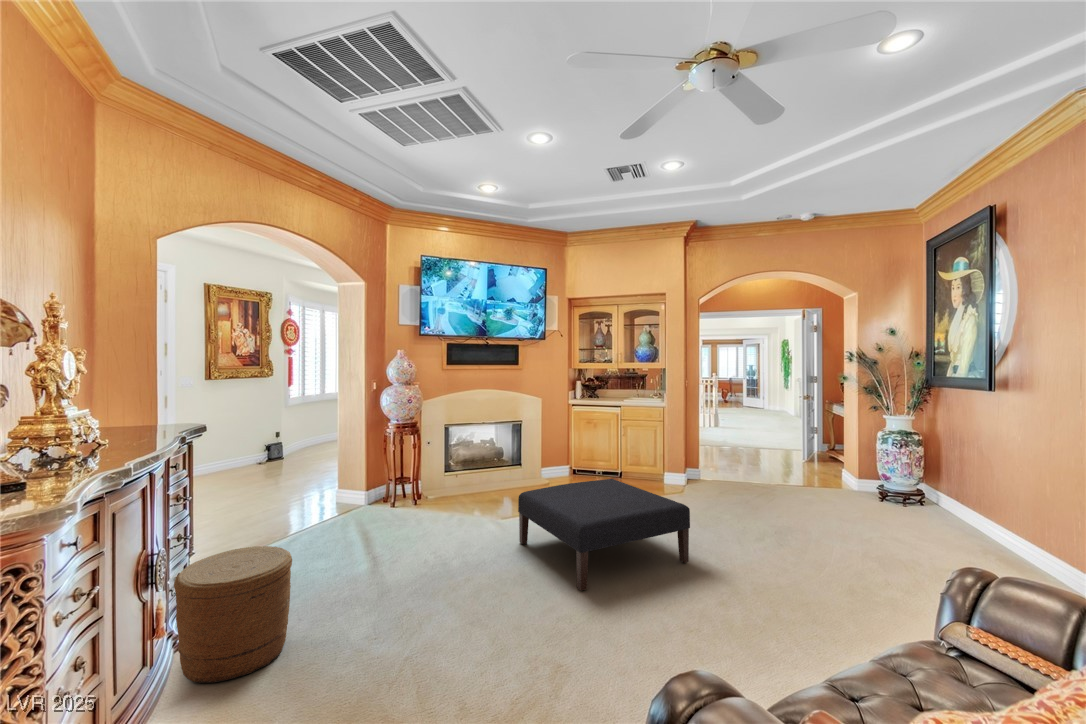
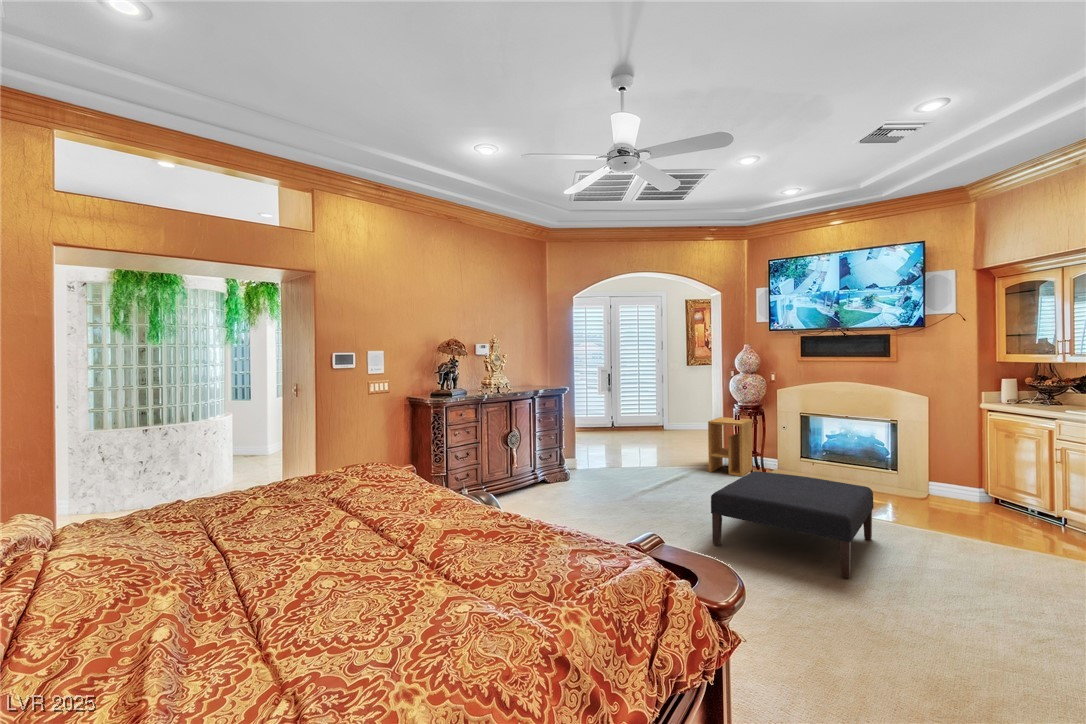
side table: none [360,438,412,515] -> present [708,417,753,476]
woven basket: present [174,546,292,683] -> none [531,449,576,500]

